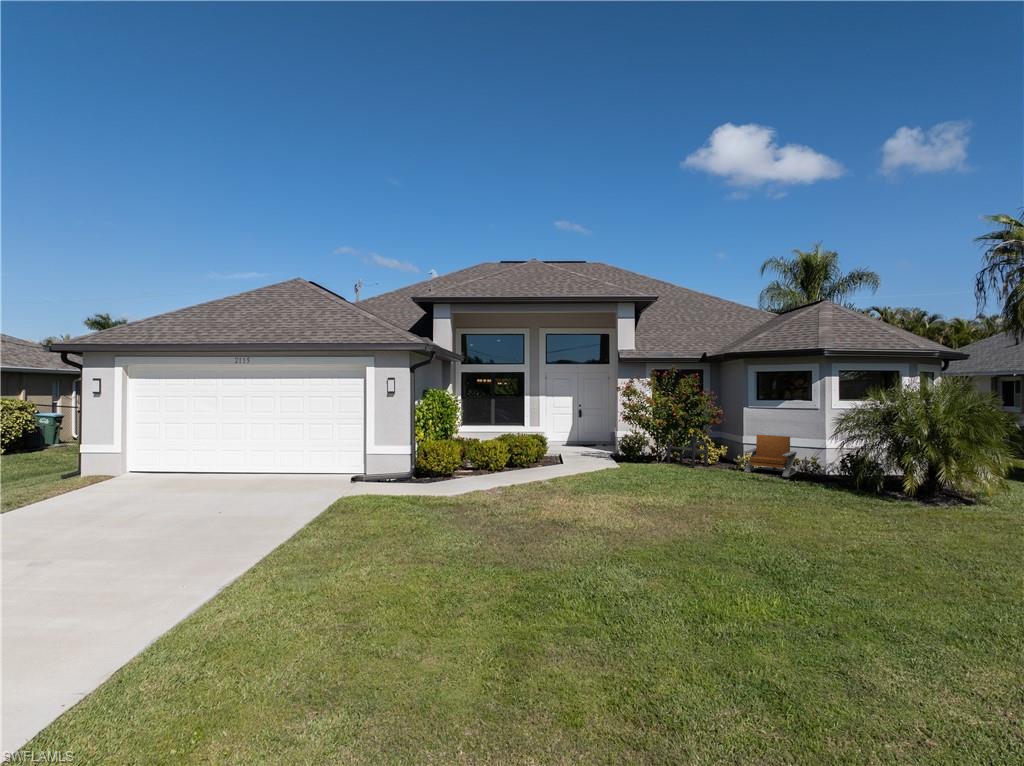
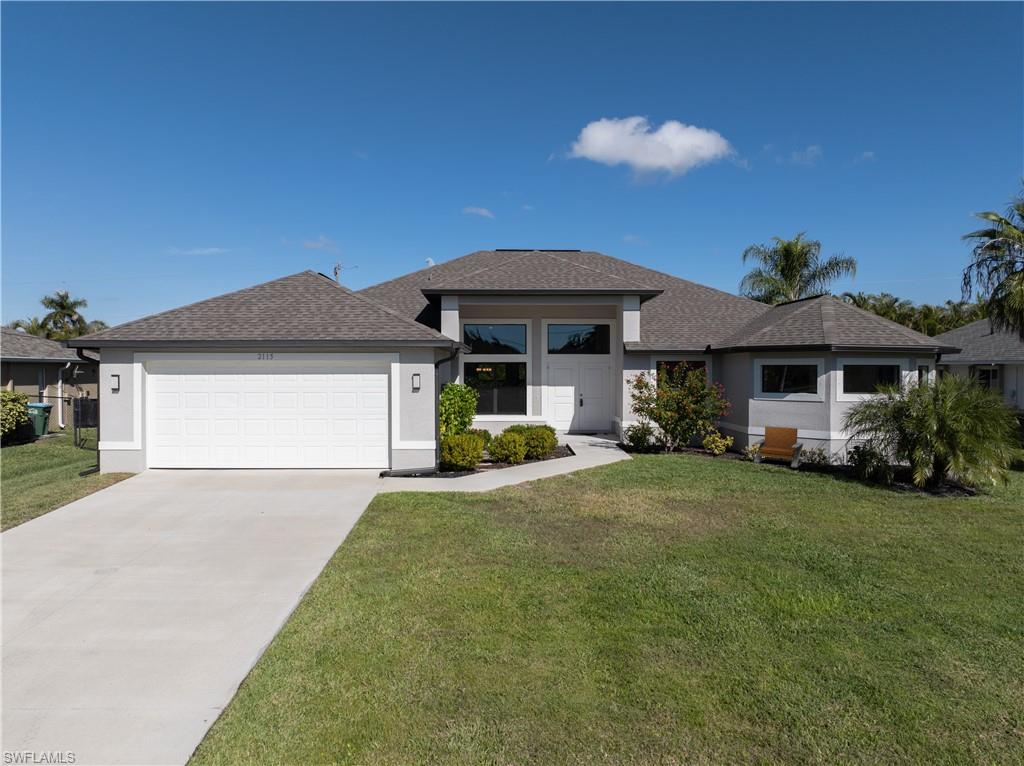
bench: present [667,441,708,468] -> none [677,430,717,459]

